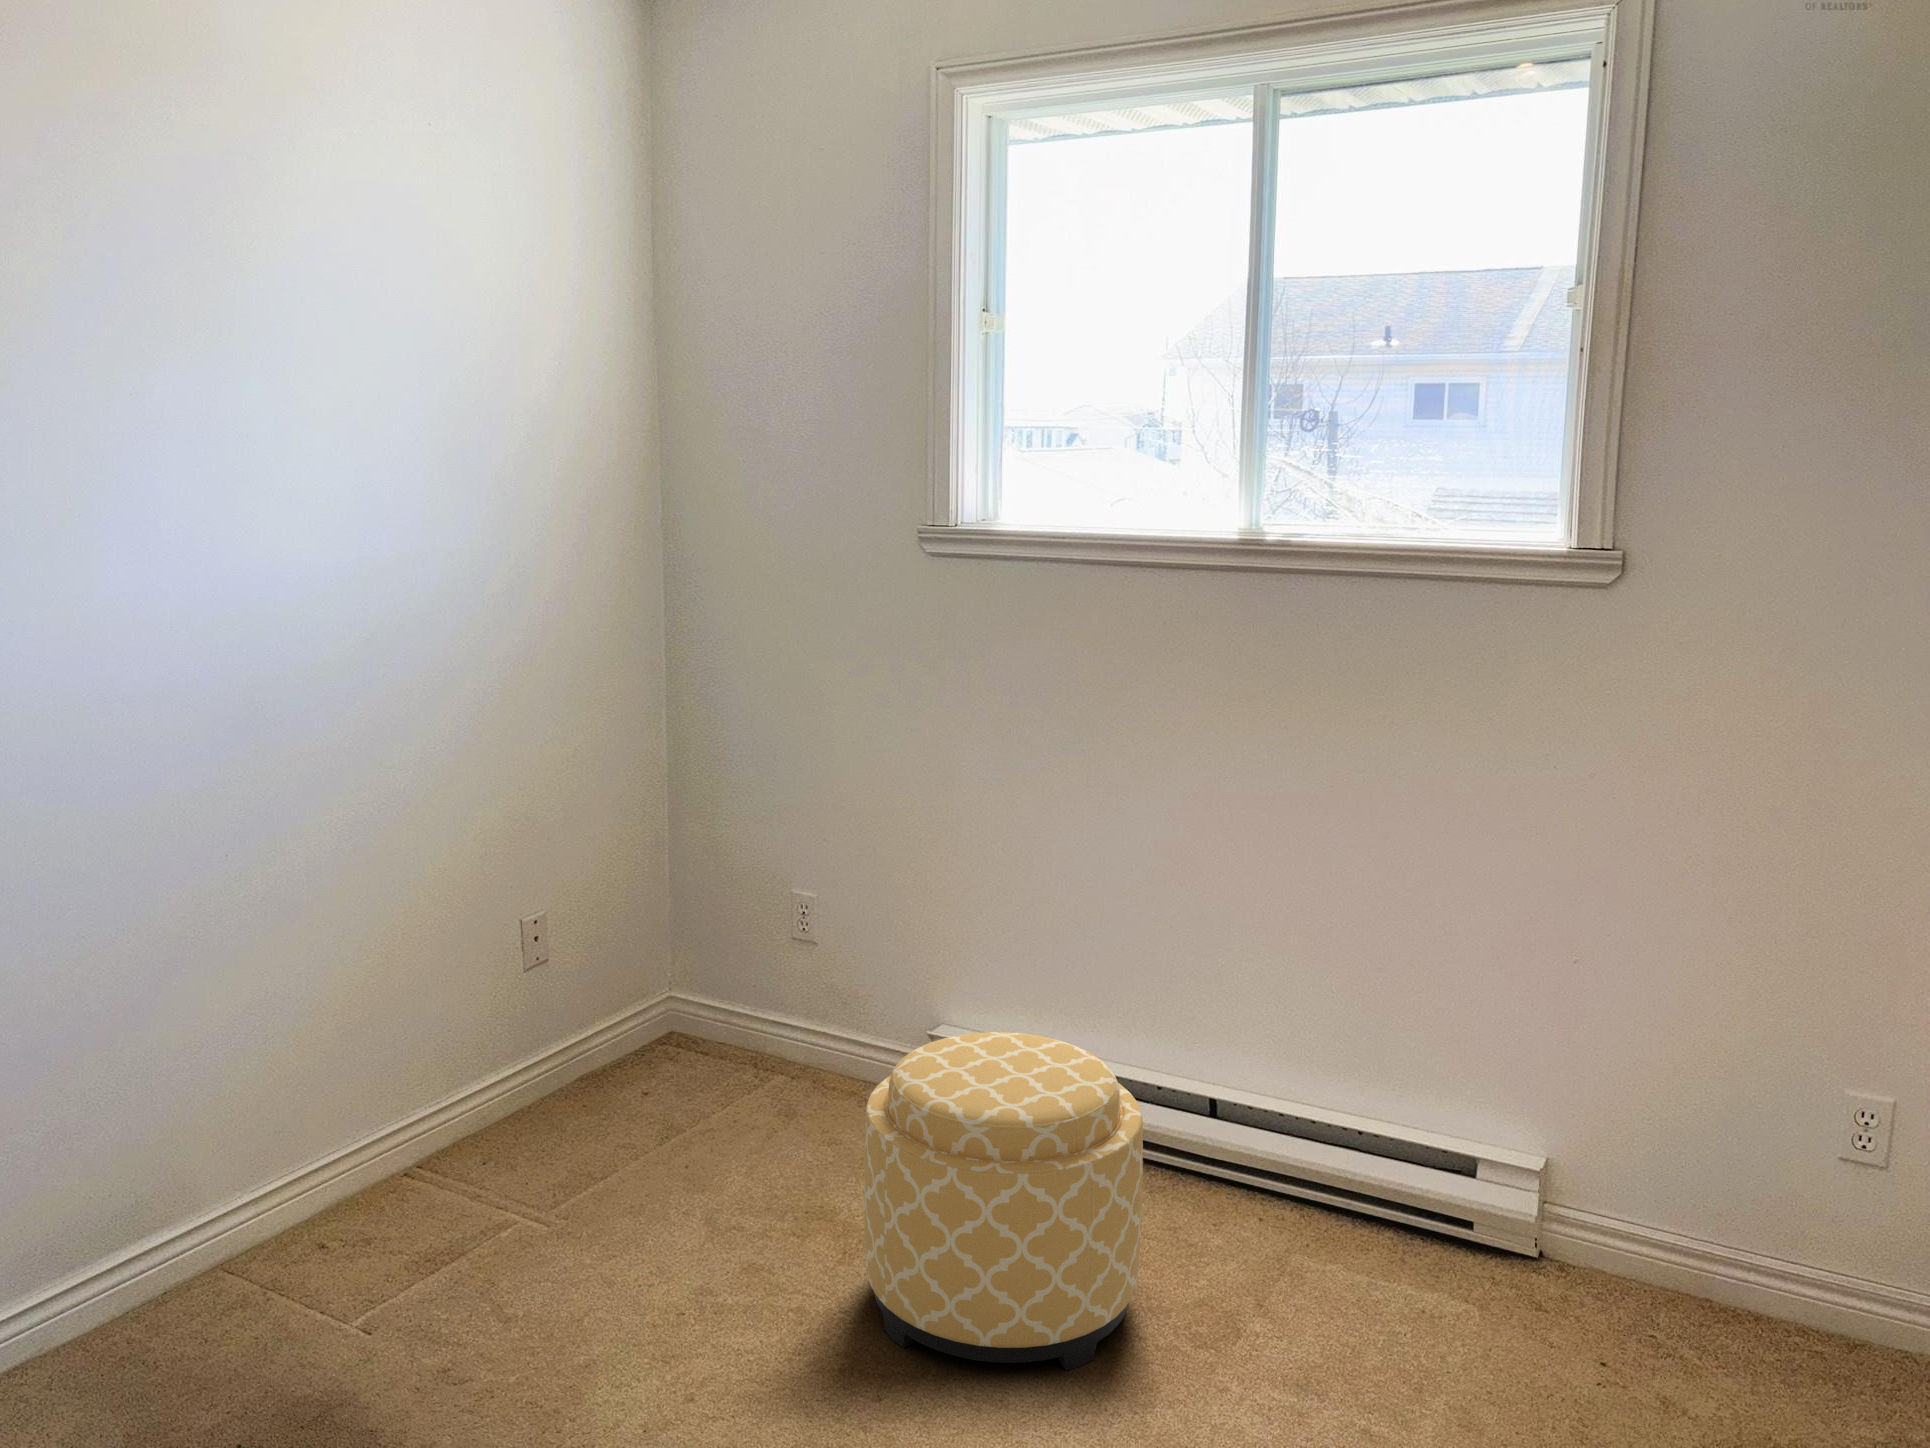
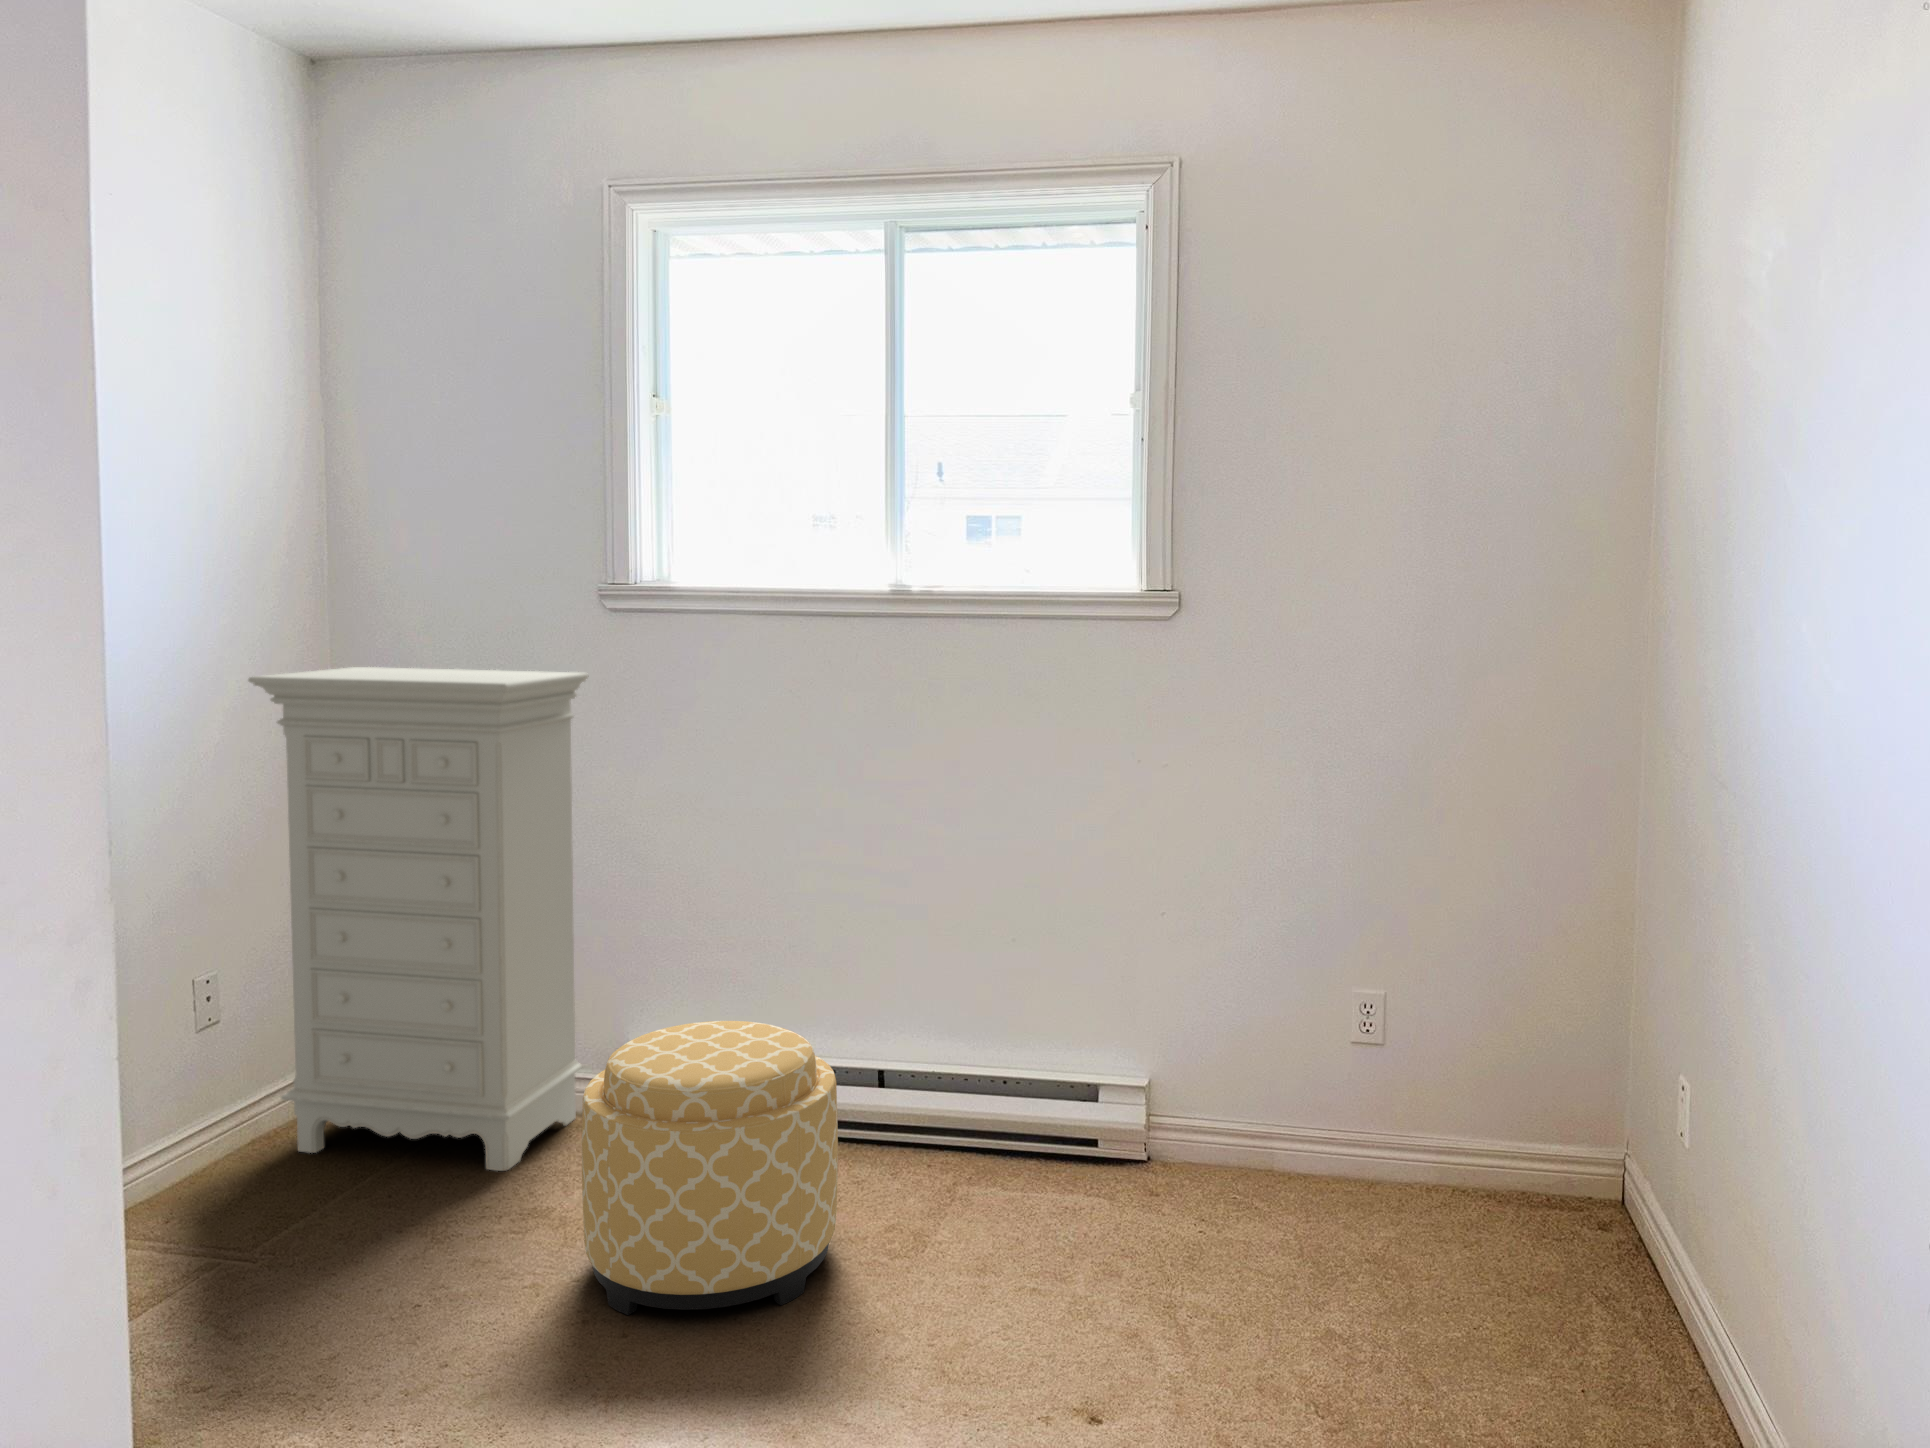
dresser: none [578,606,906,1146] -> present [248,667,588,1171]

